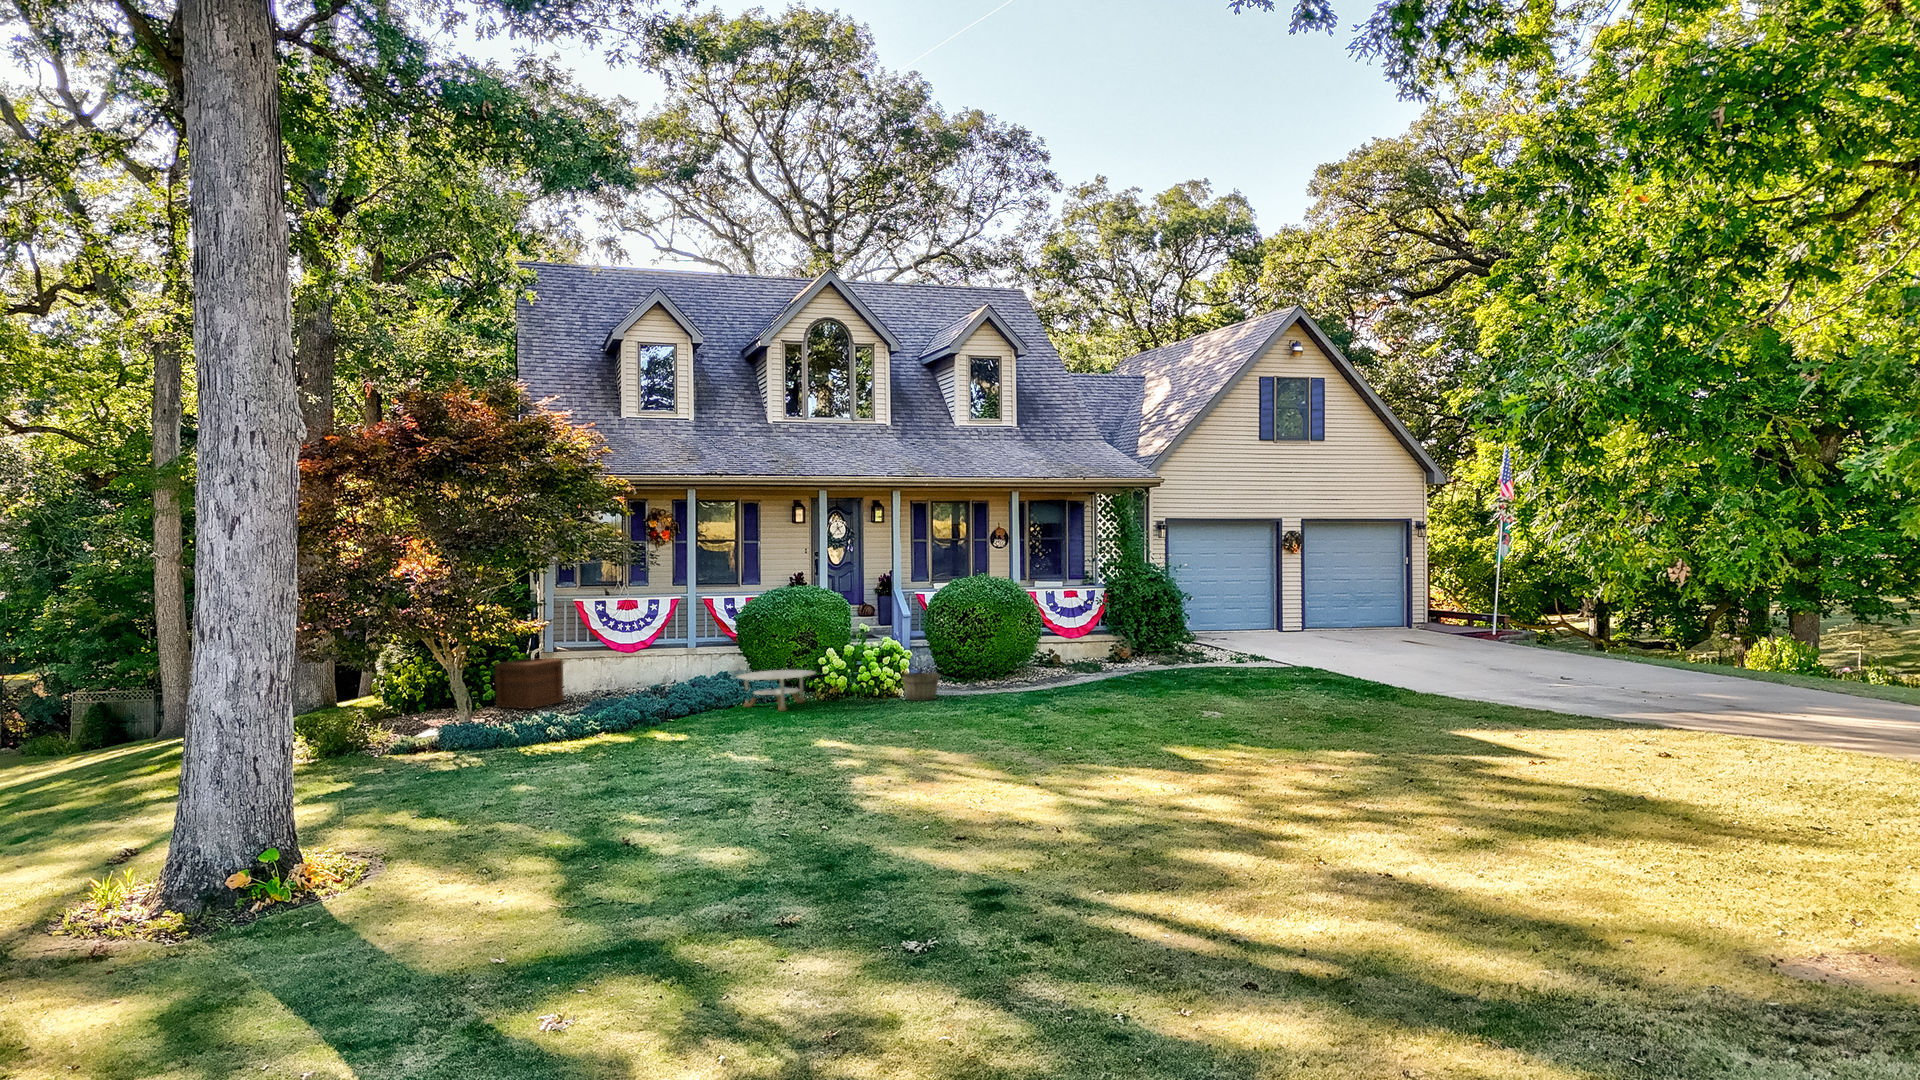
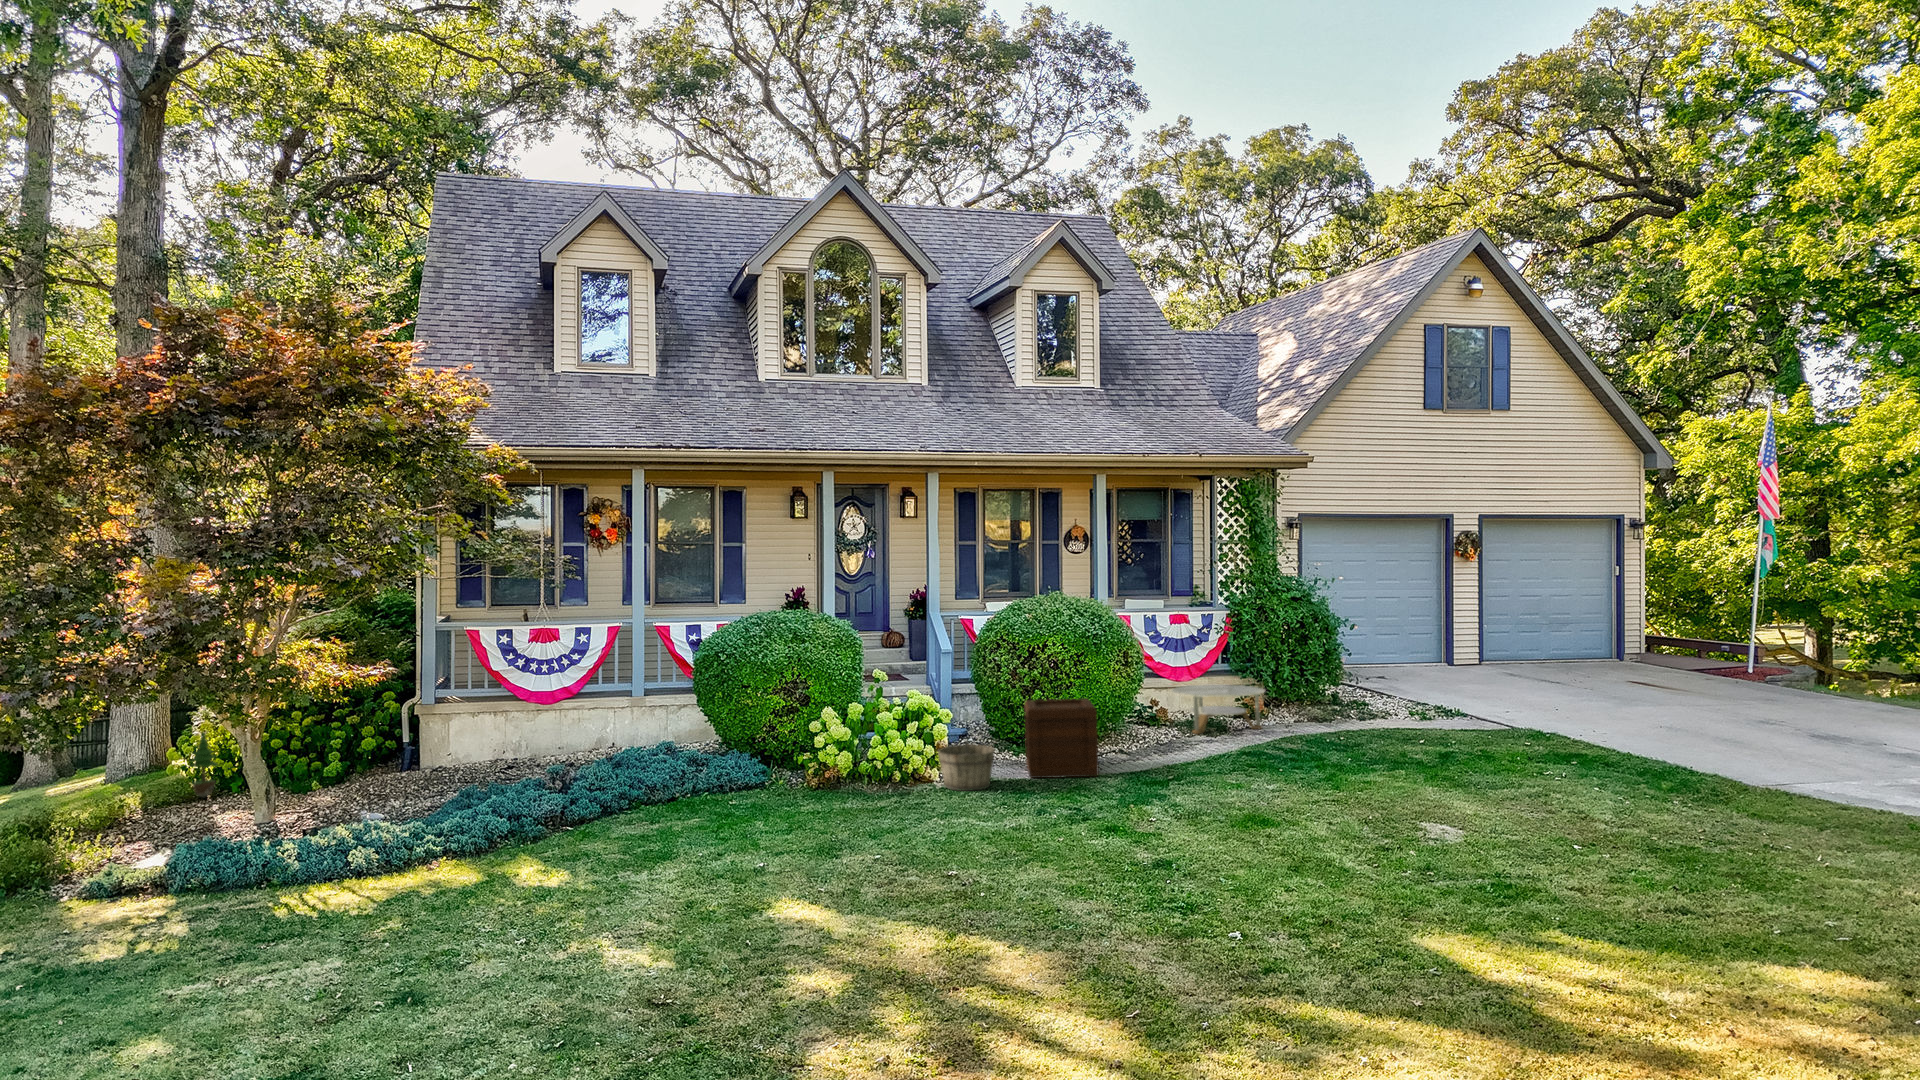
wooden crate: present [495,659,564,709] -> present [1024,698,1099,778]
potted tree: none [394,669,413,714] -> present [191,732,217,797]
round table: present [737,670,815,711] -> present [1171,684,1265,734]

